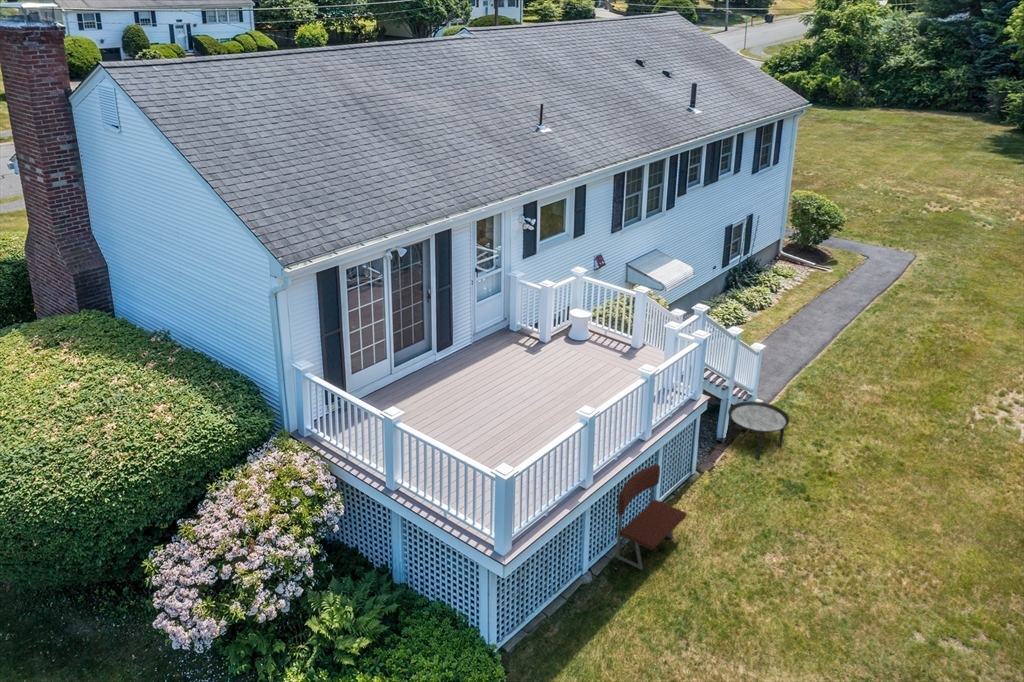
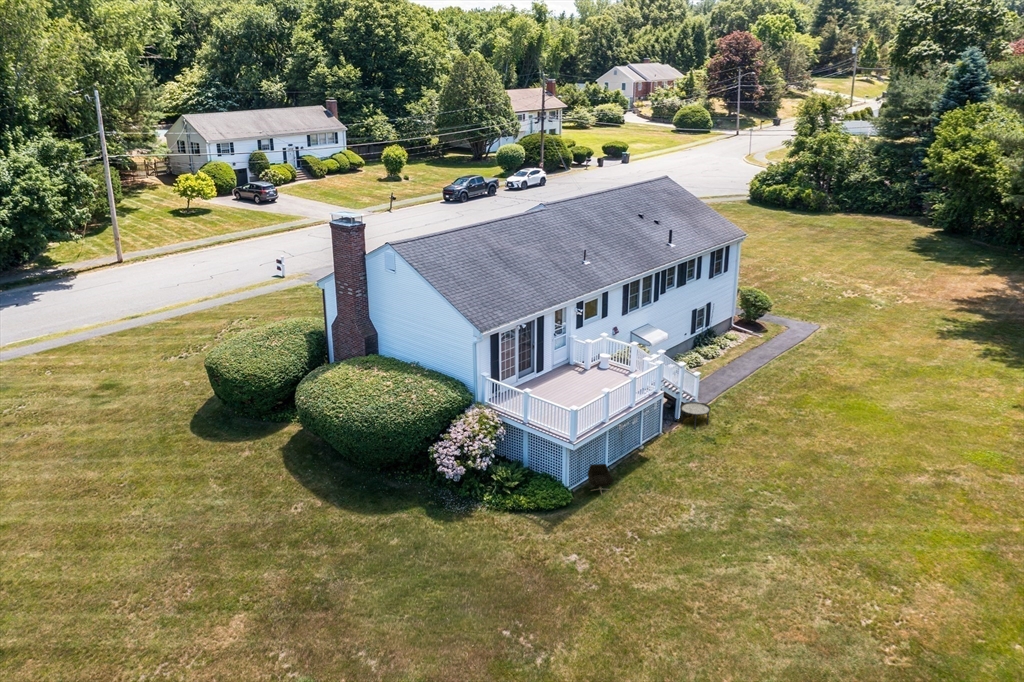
bench: present [615,464,687,570] -> none [620,423,653,469]
lounge chair: none [543,575,605,658] -> present [588,464,613,495]

